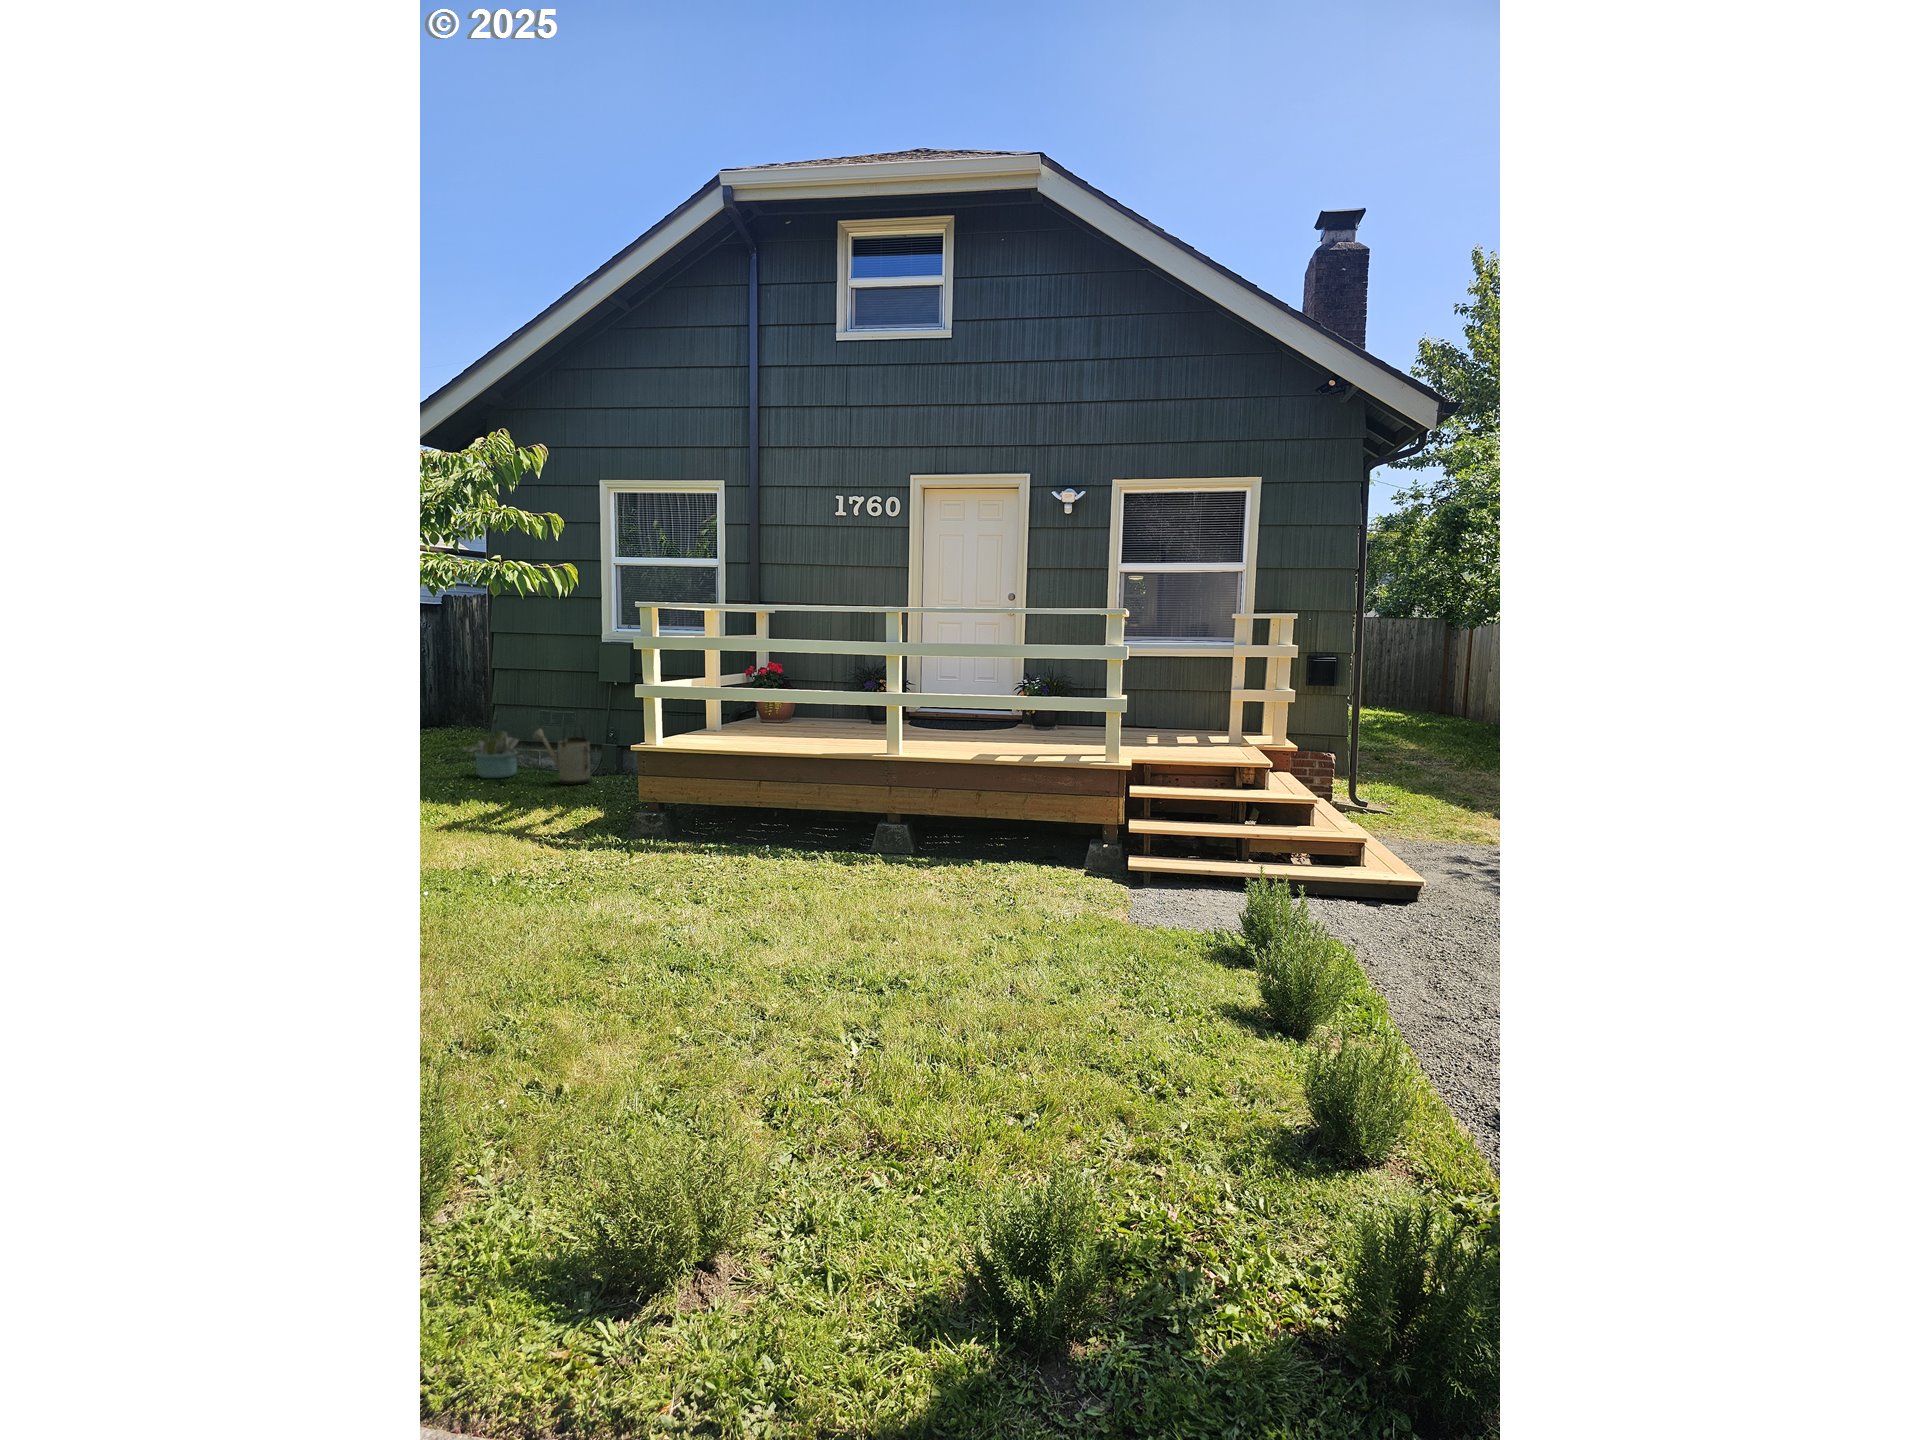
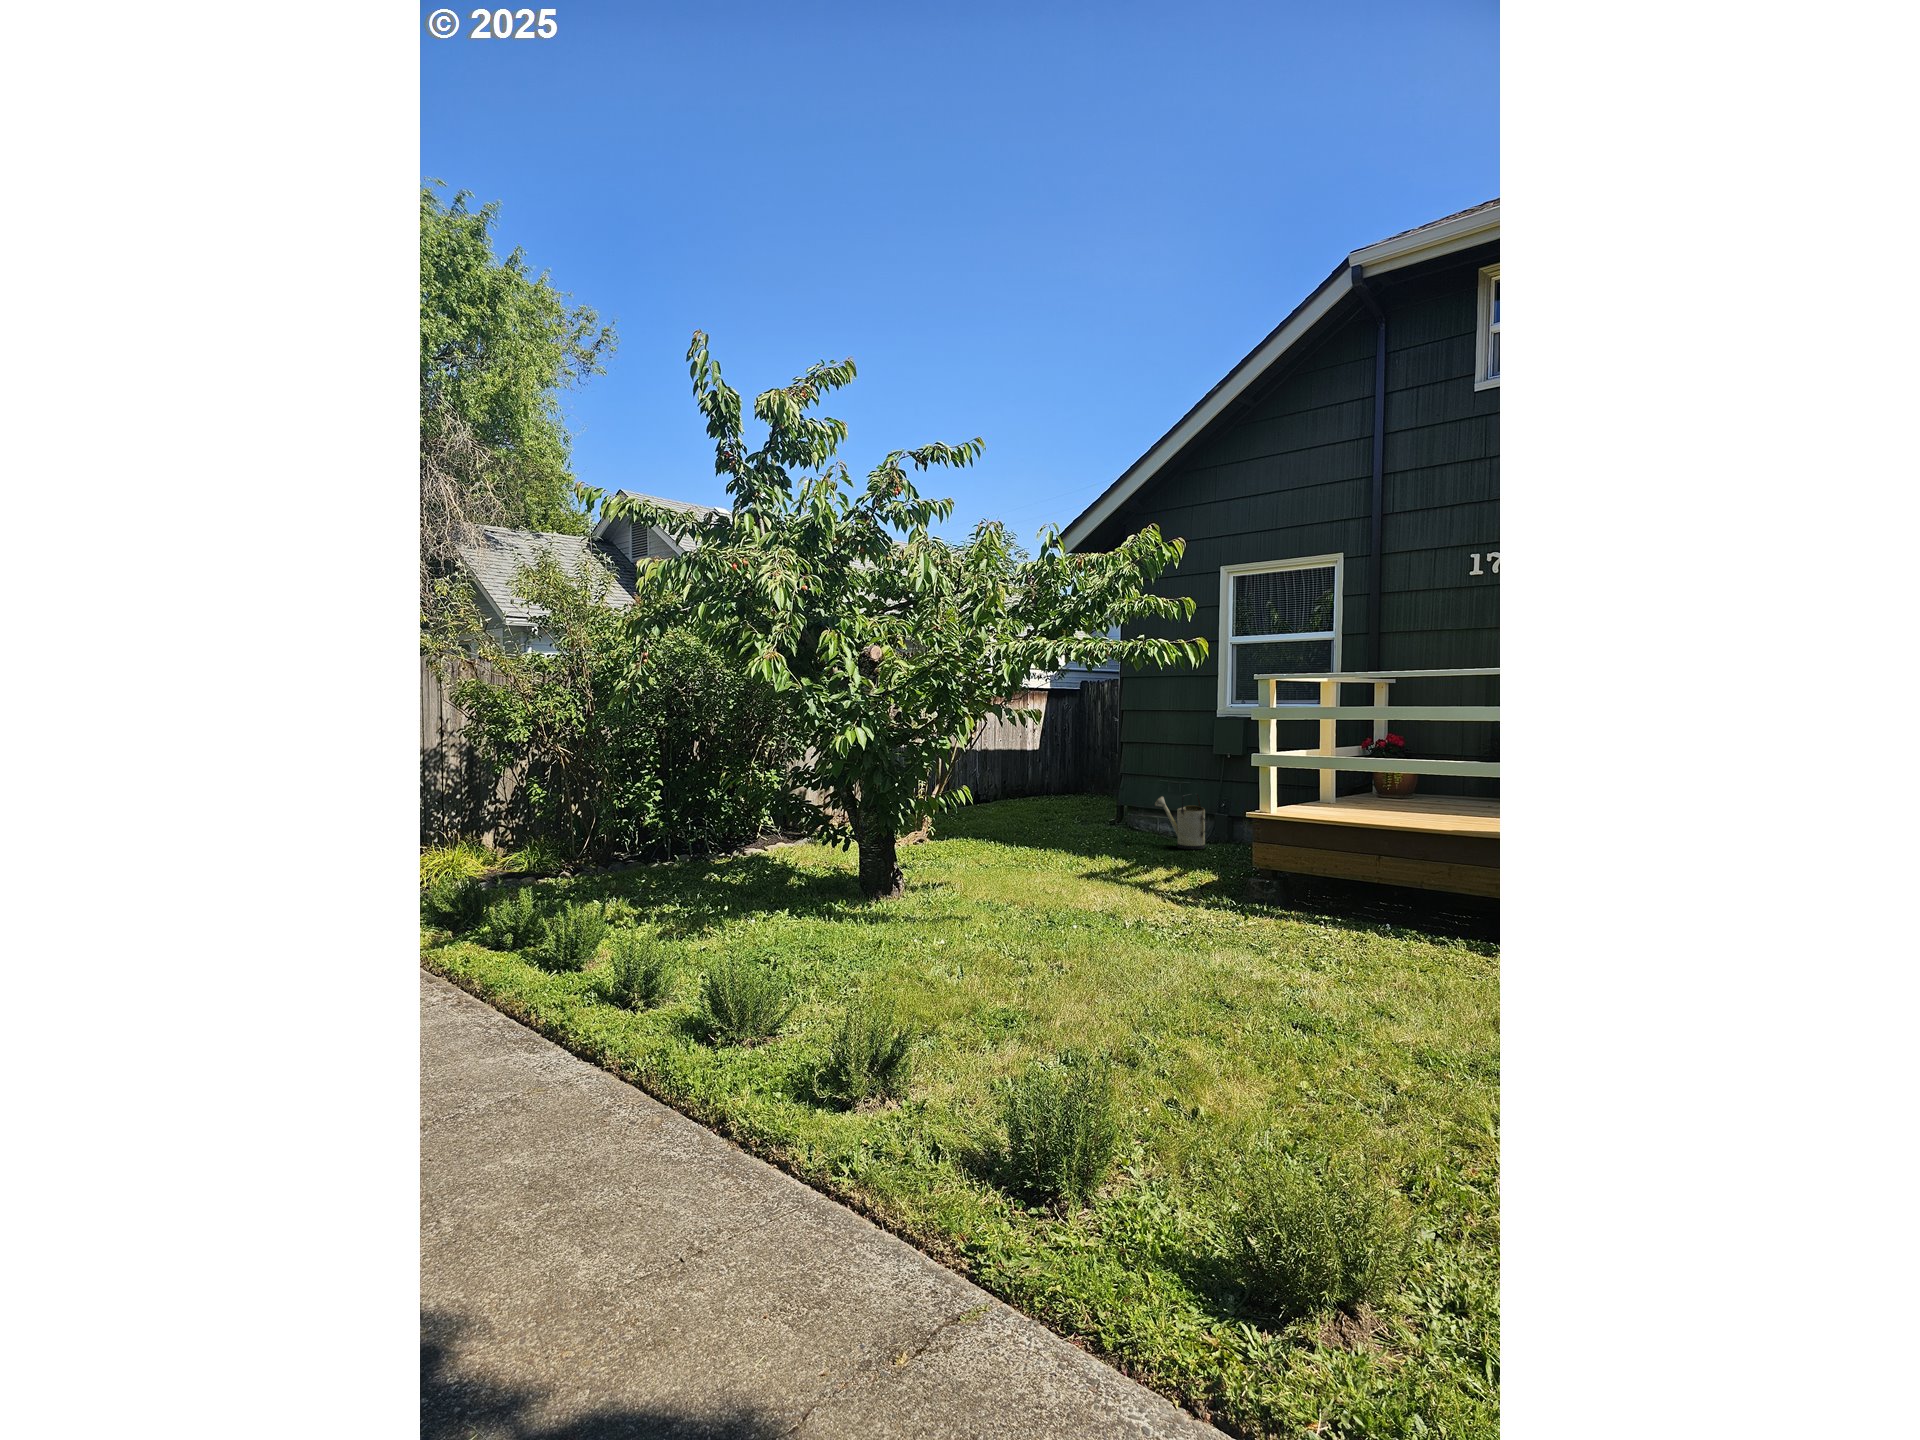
decorative plant: present [463,731,519,778] -> none [1097,798,1144,839]

